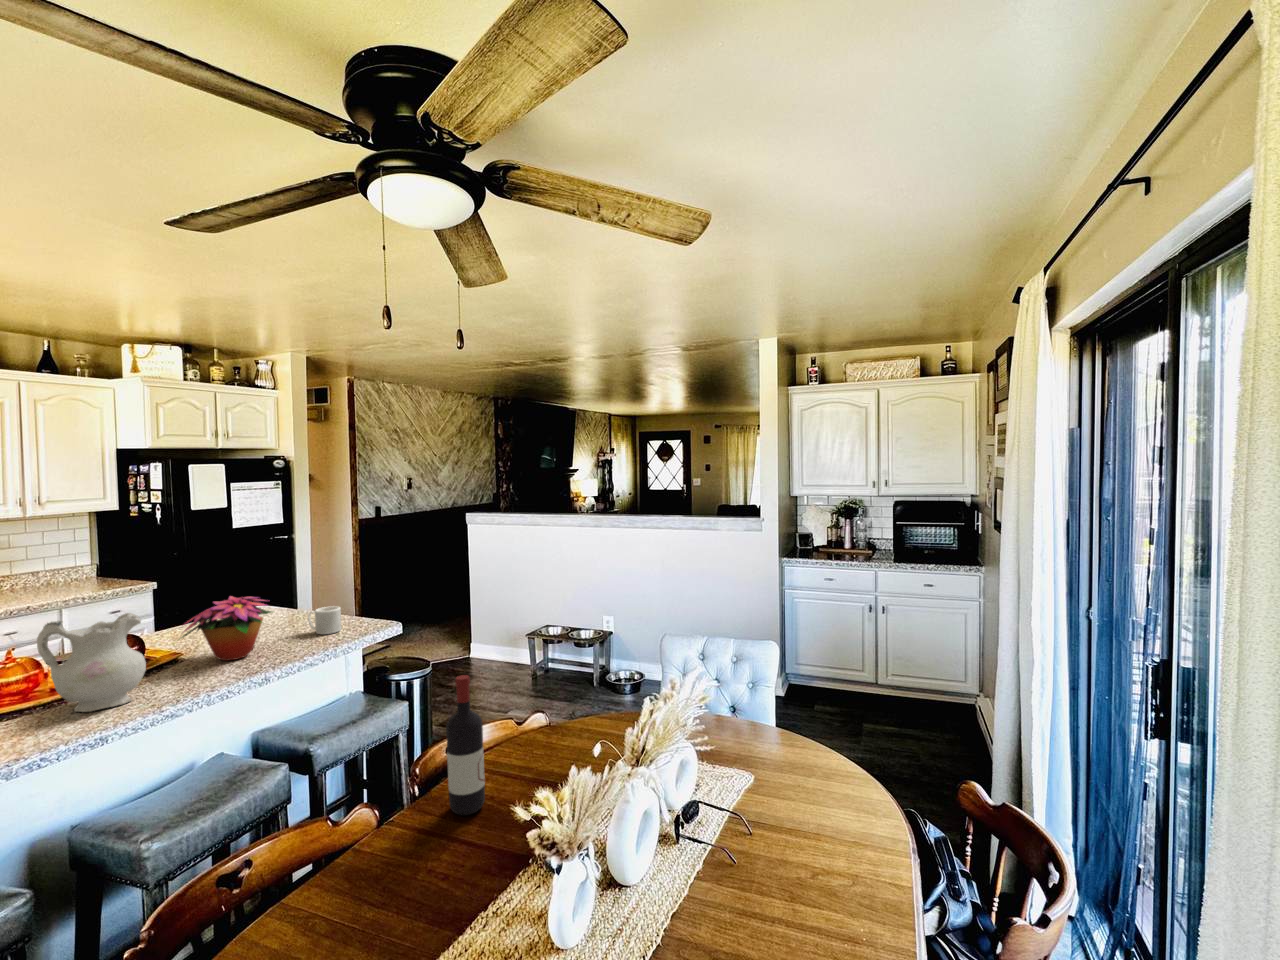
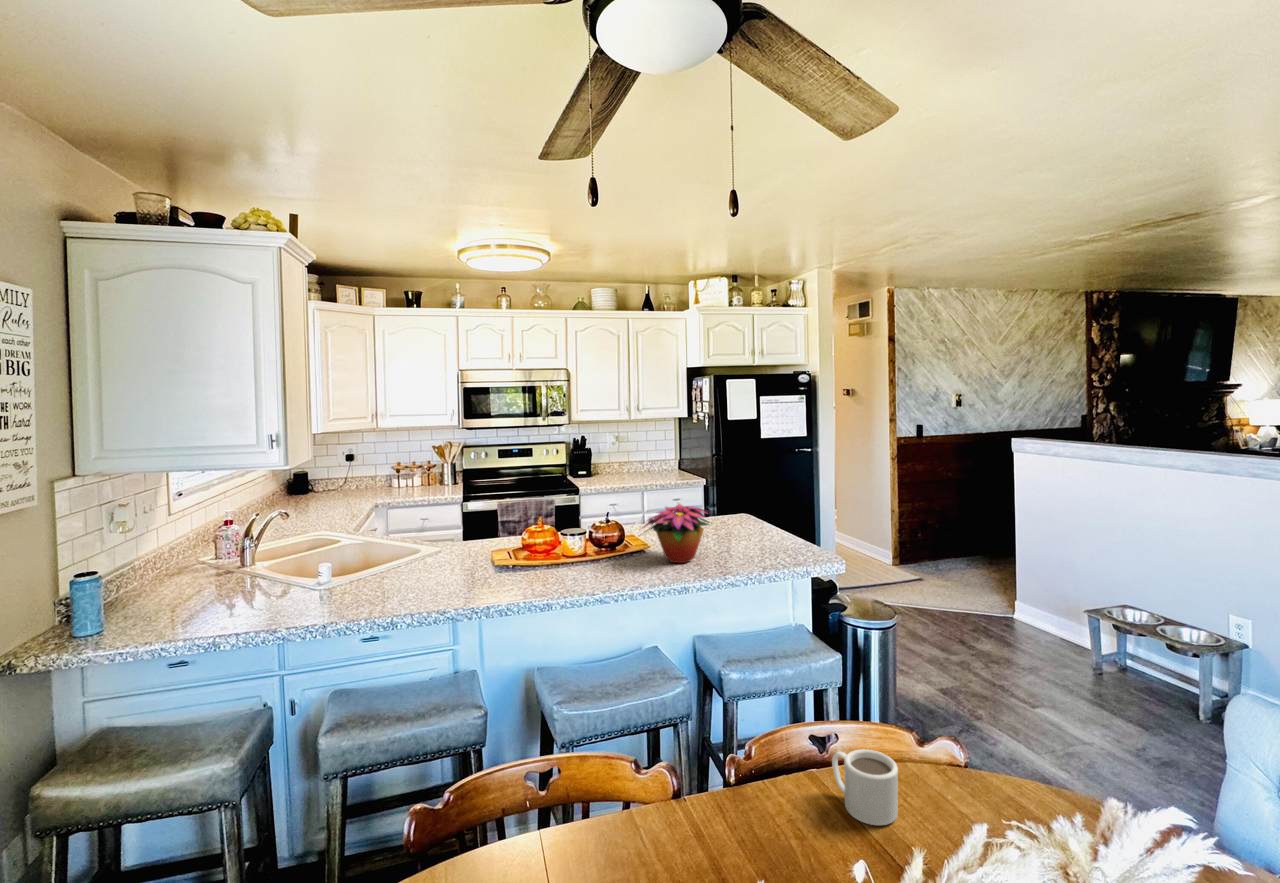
mug: present [308,606,341,634] -> present [832,749,898,825]
ceramic pitcher: present [37,613,146,712] -> none [537,504,600,581]
wine bottle: present [446,675,485,815] -> none [735,655,783,839]

